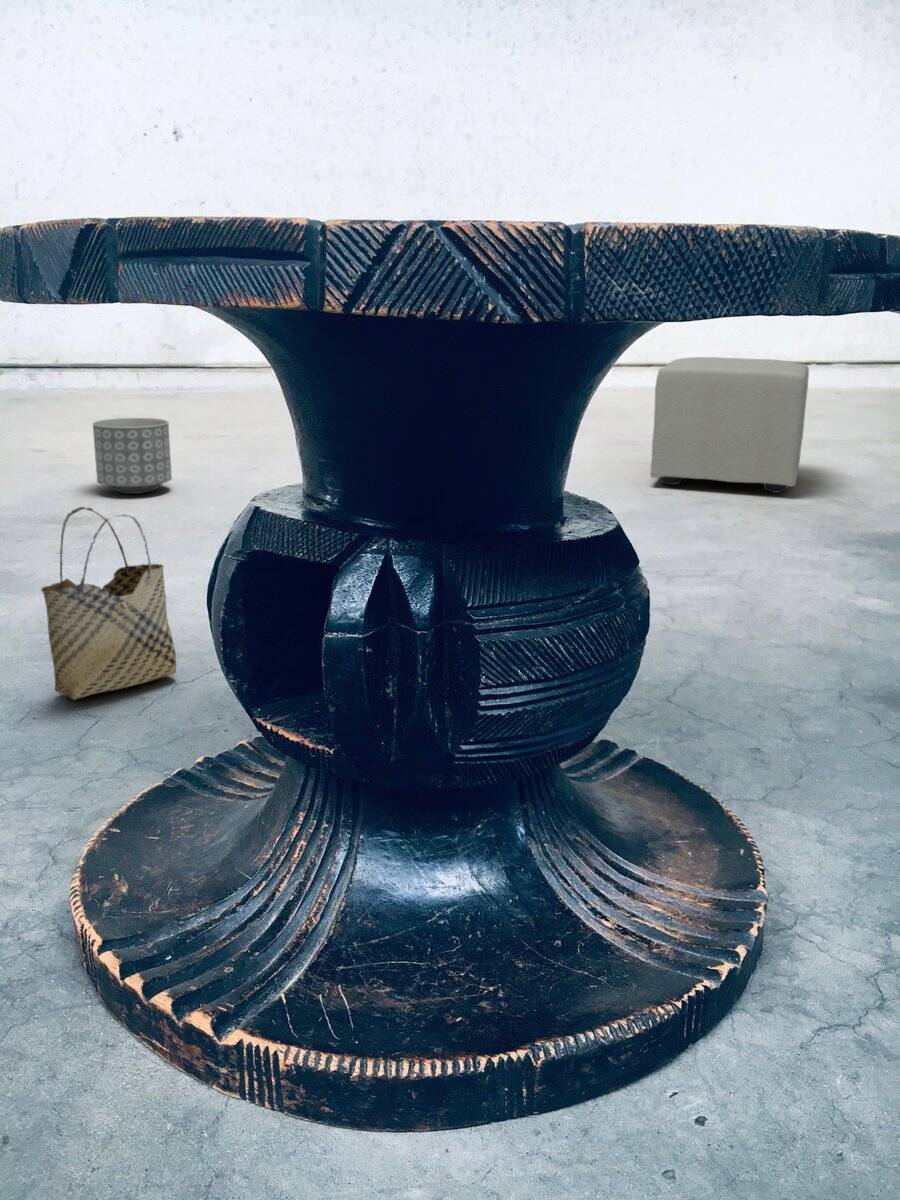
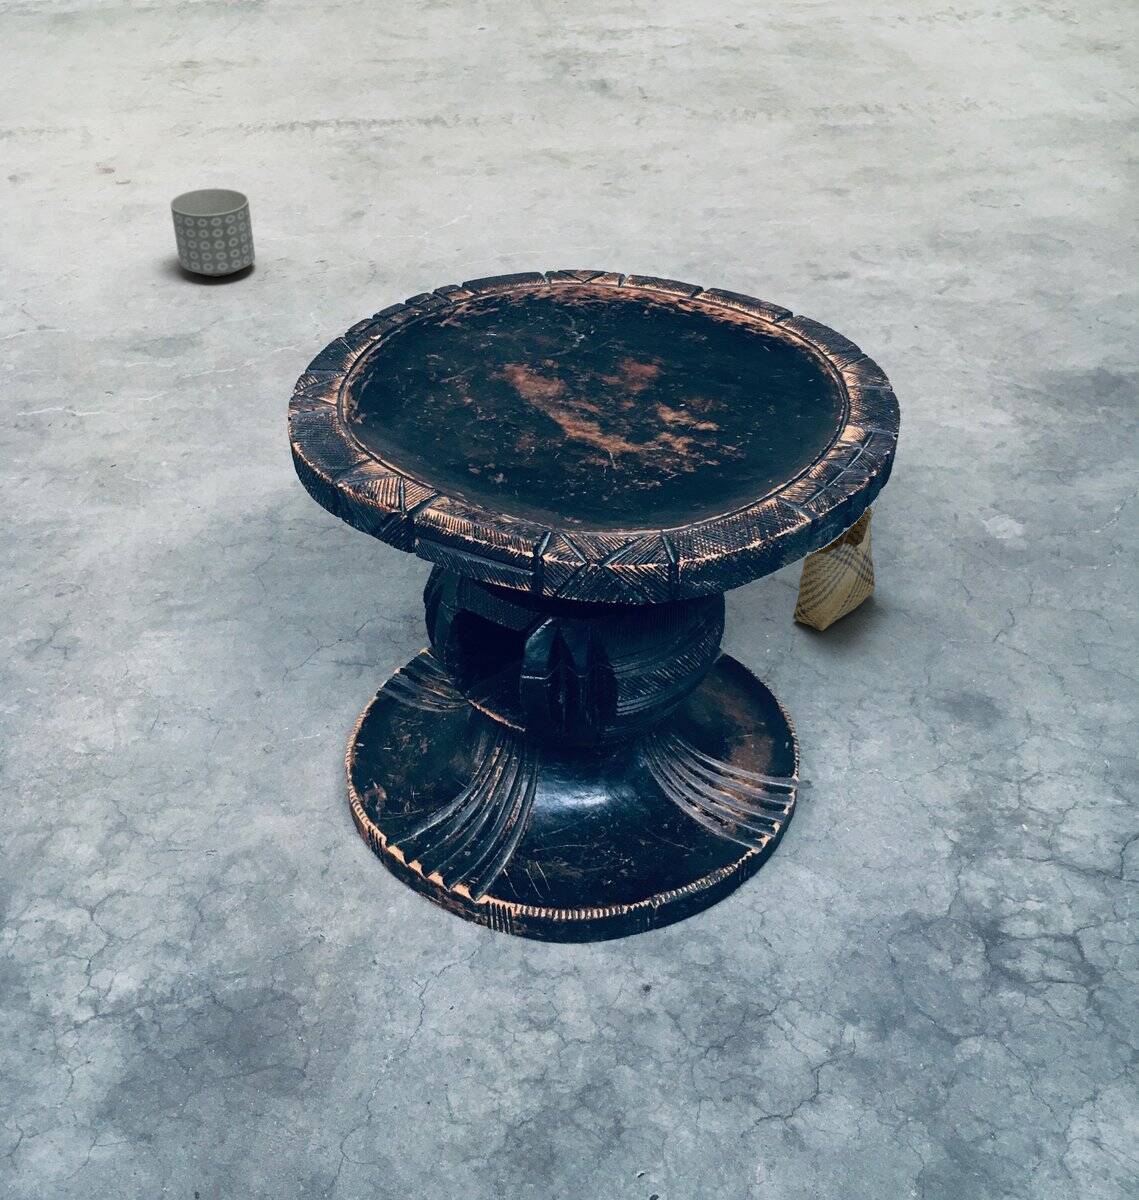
ottoman: present [650,357,809,492] -> none [745,83,916,250]
woven basket: present [41,507,176,700] -> present [793,491,881,631]

